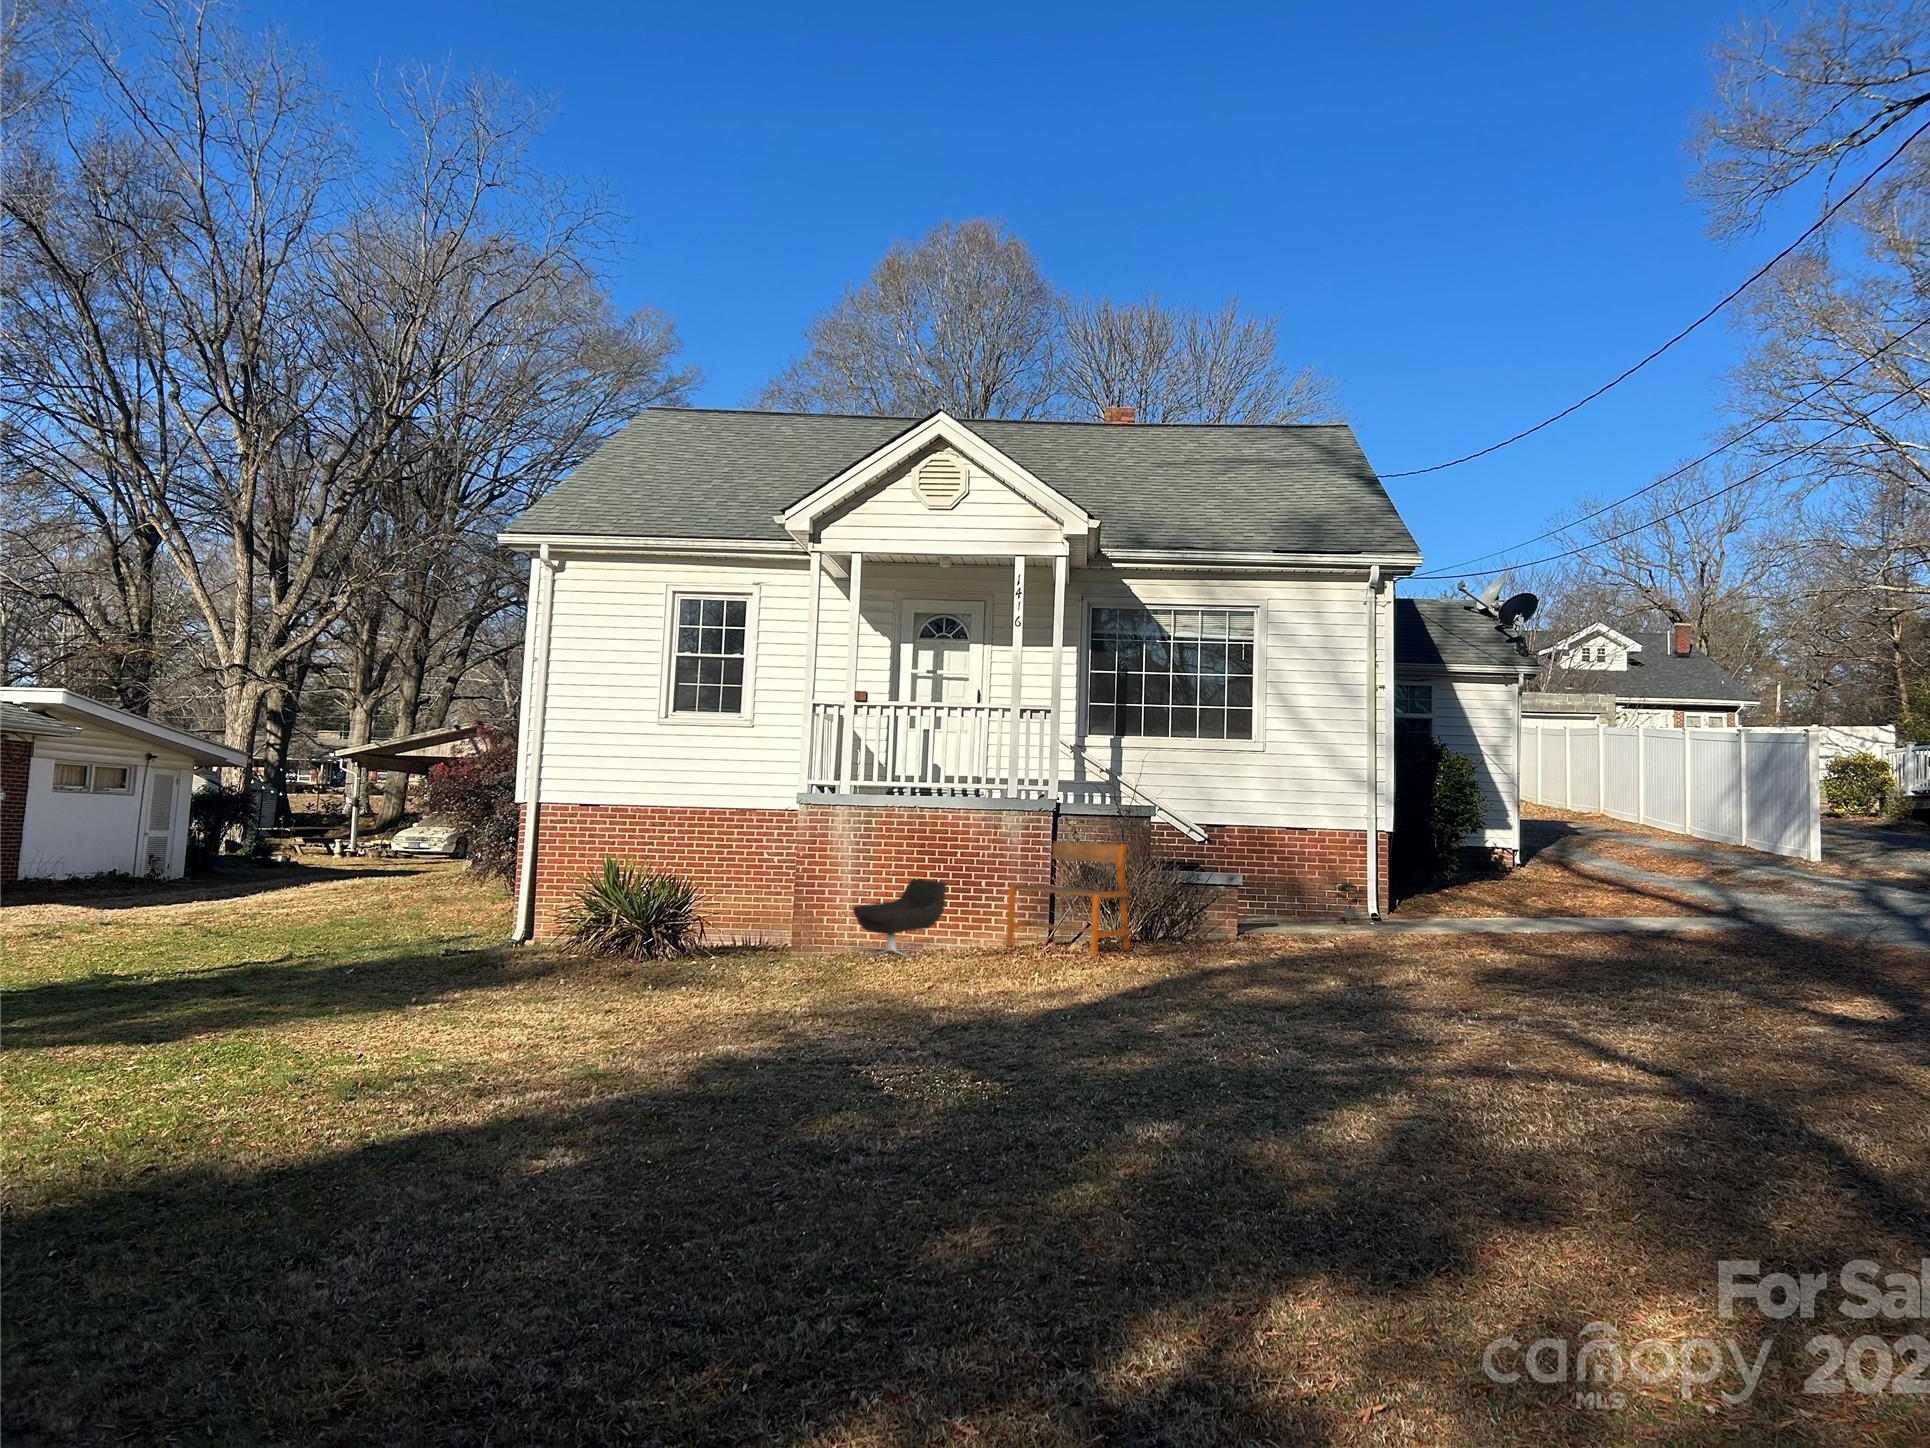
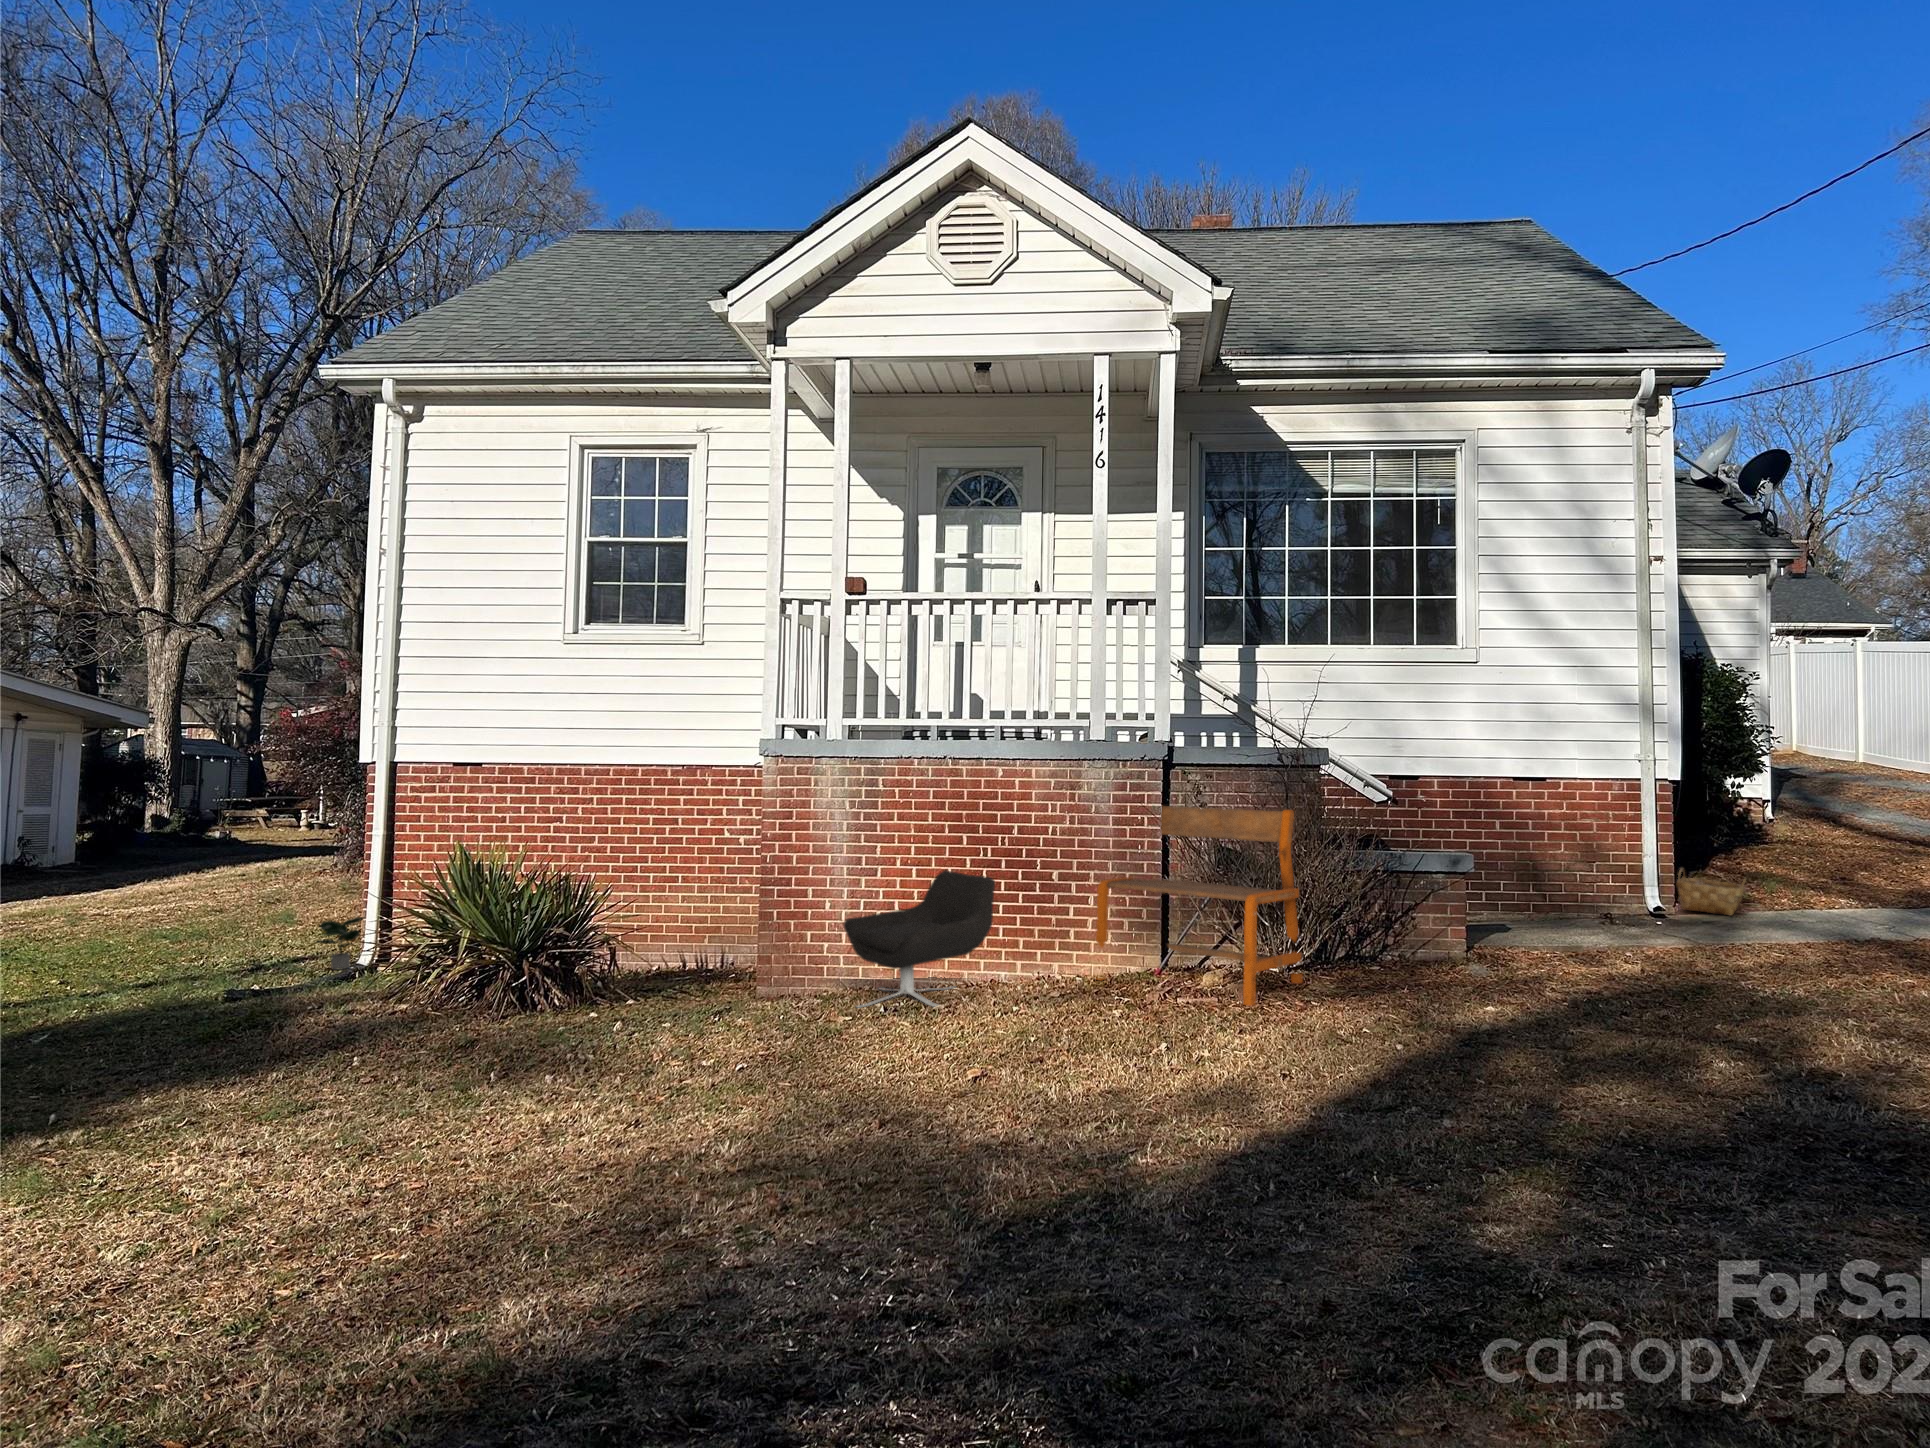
potted plant: present [1336,883,1366,919] -> present [317,917,364,970]
woven basket: none [1386,888,1428,919] -> present [1677,868,1746,916]

